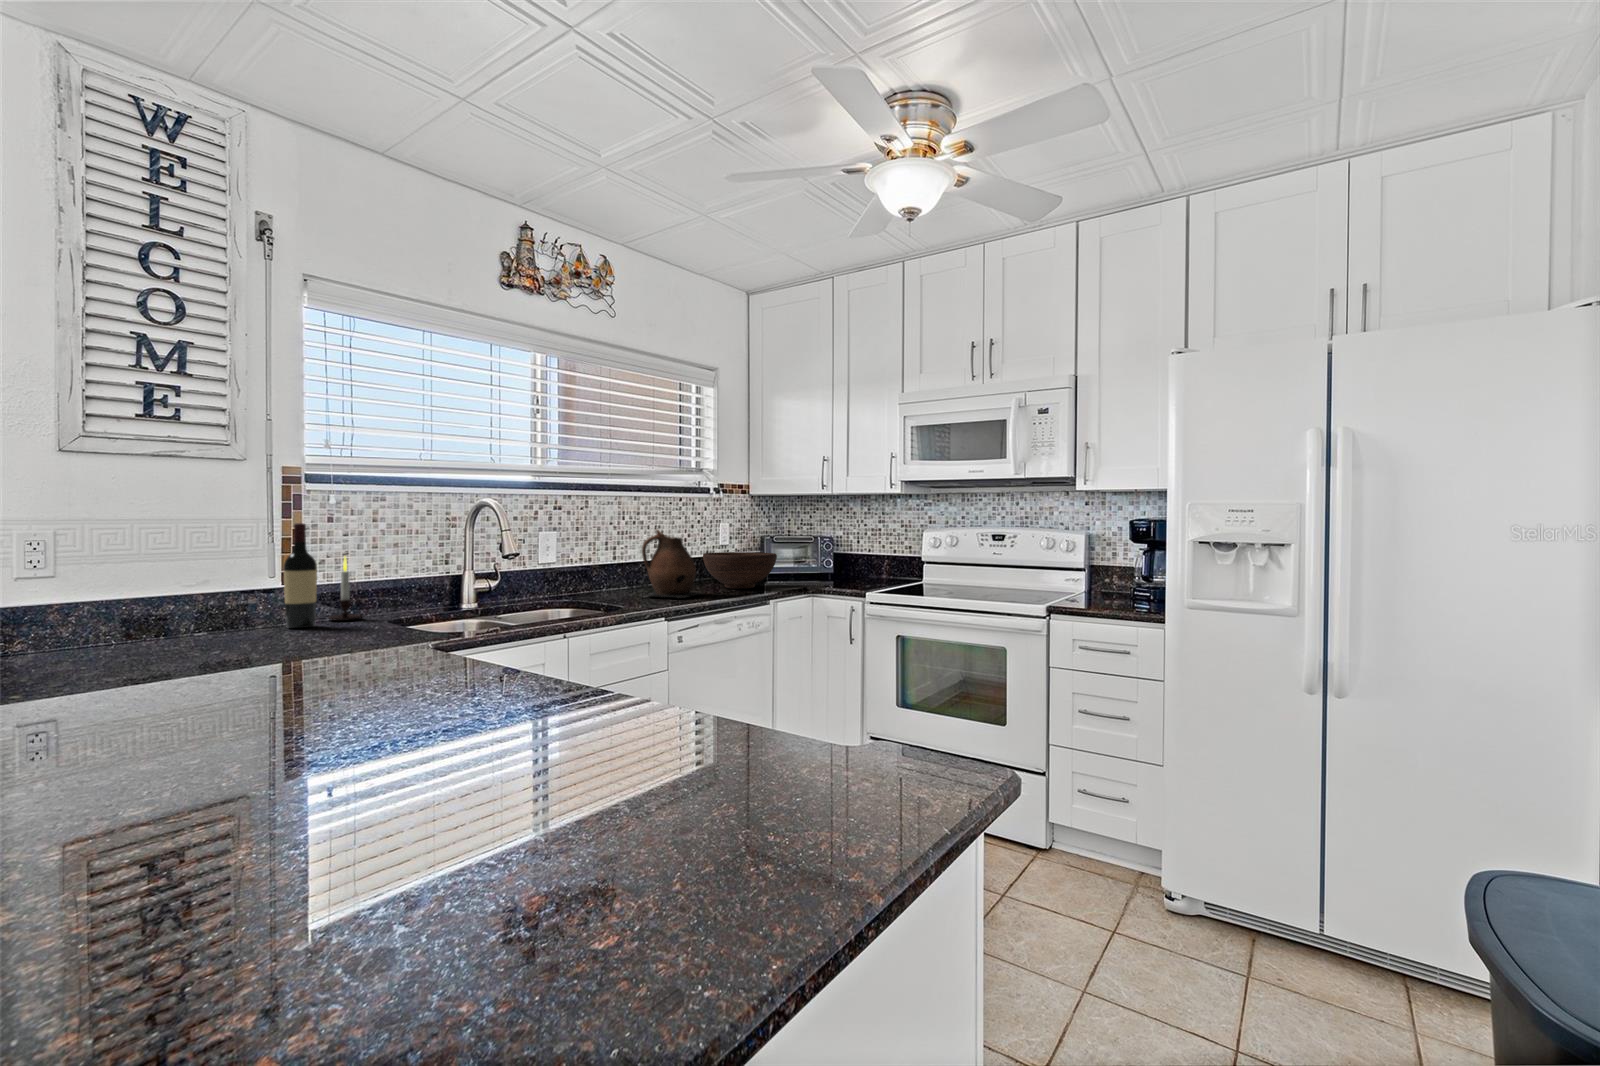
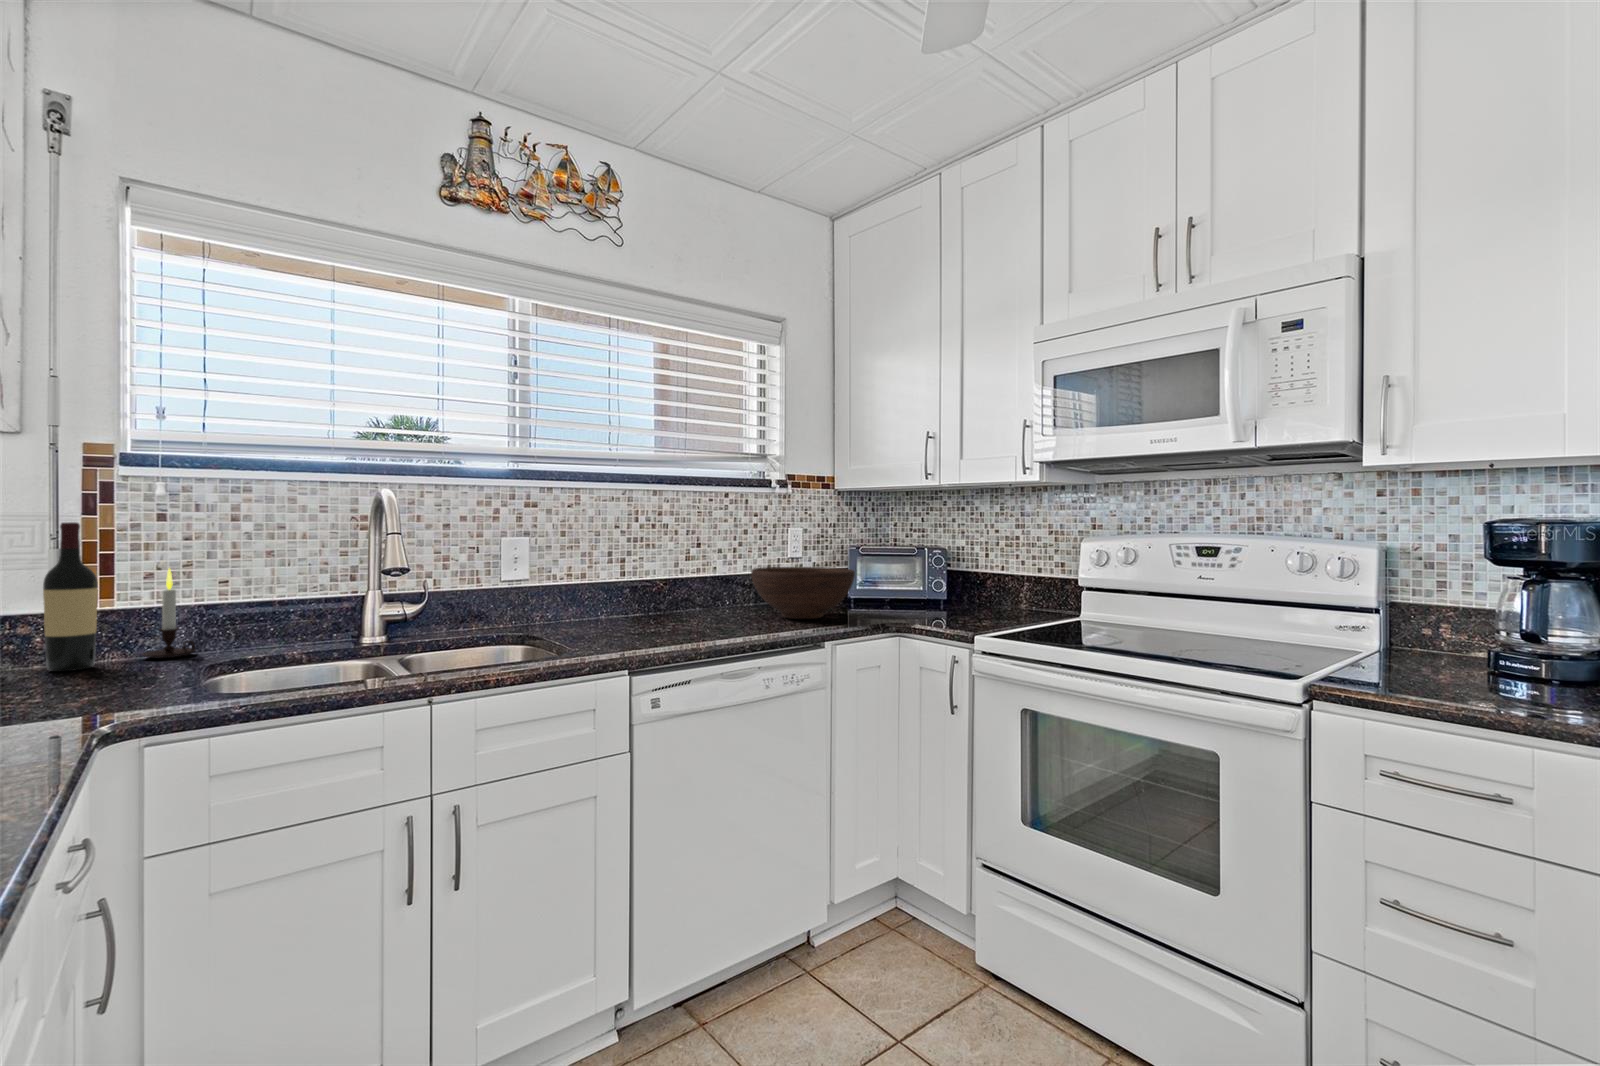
ceramic pitcher: present [642,529,702,598] -> none [640,535,732,636]

